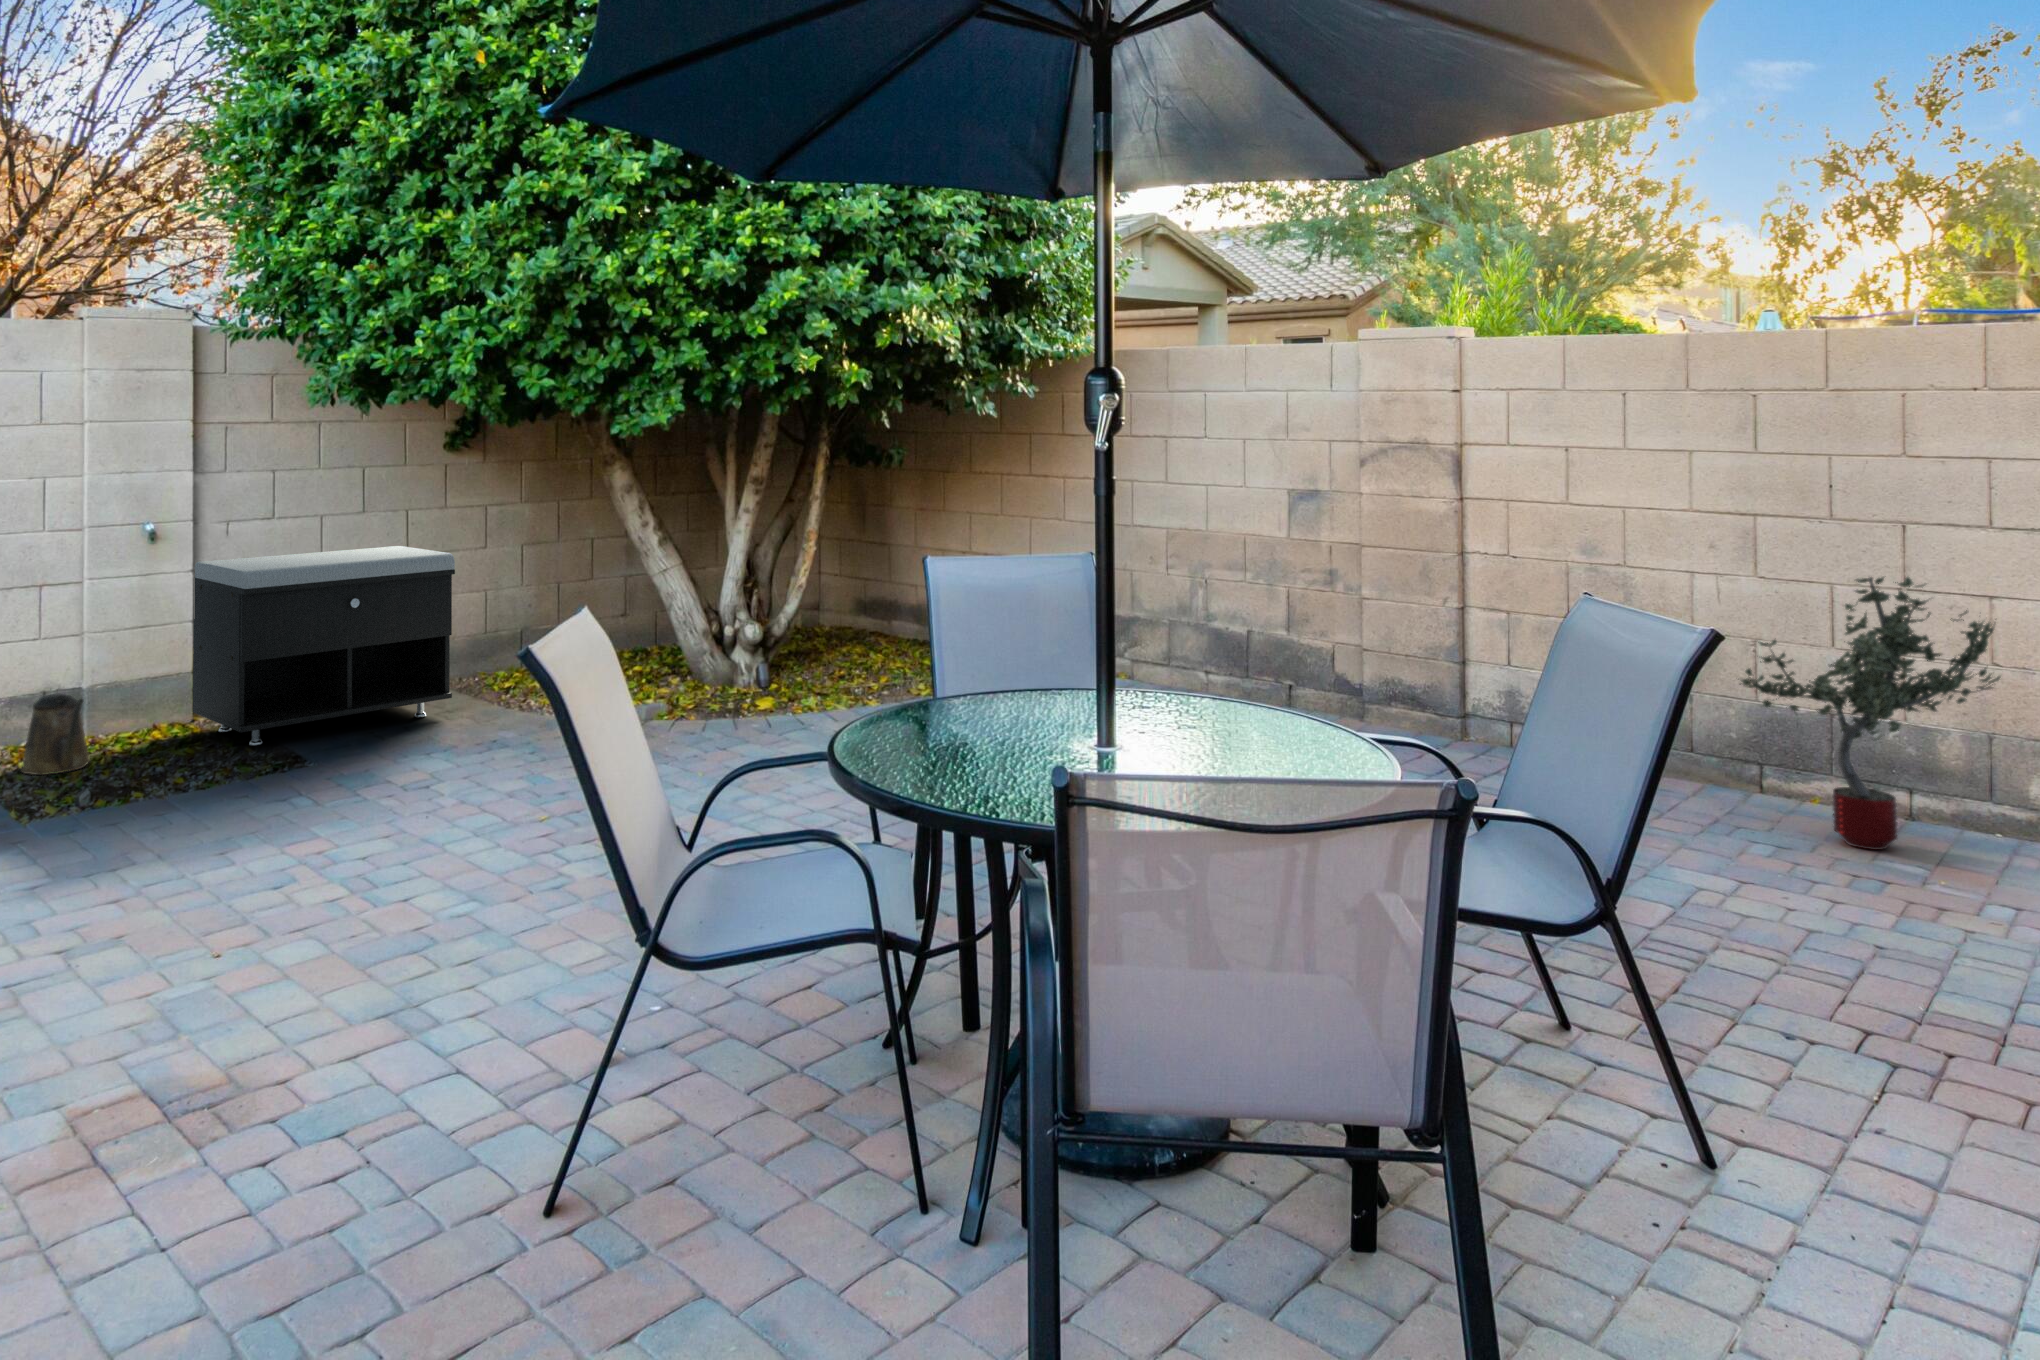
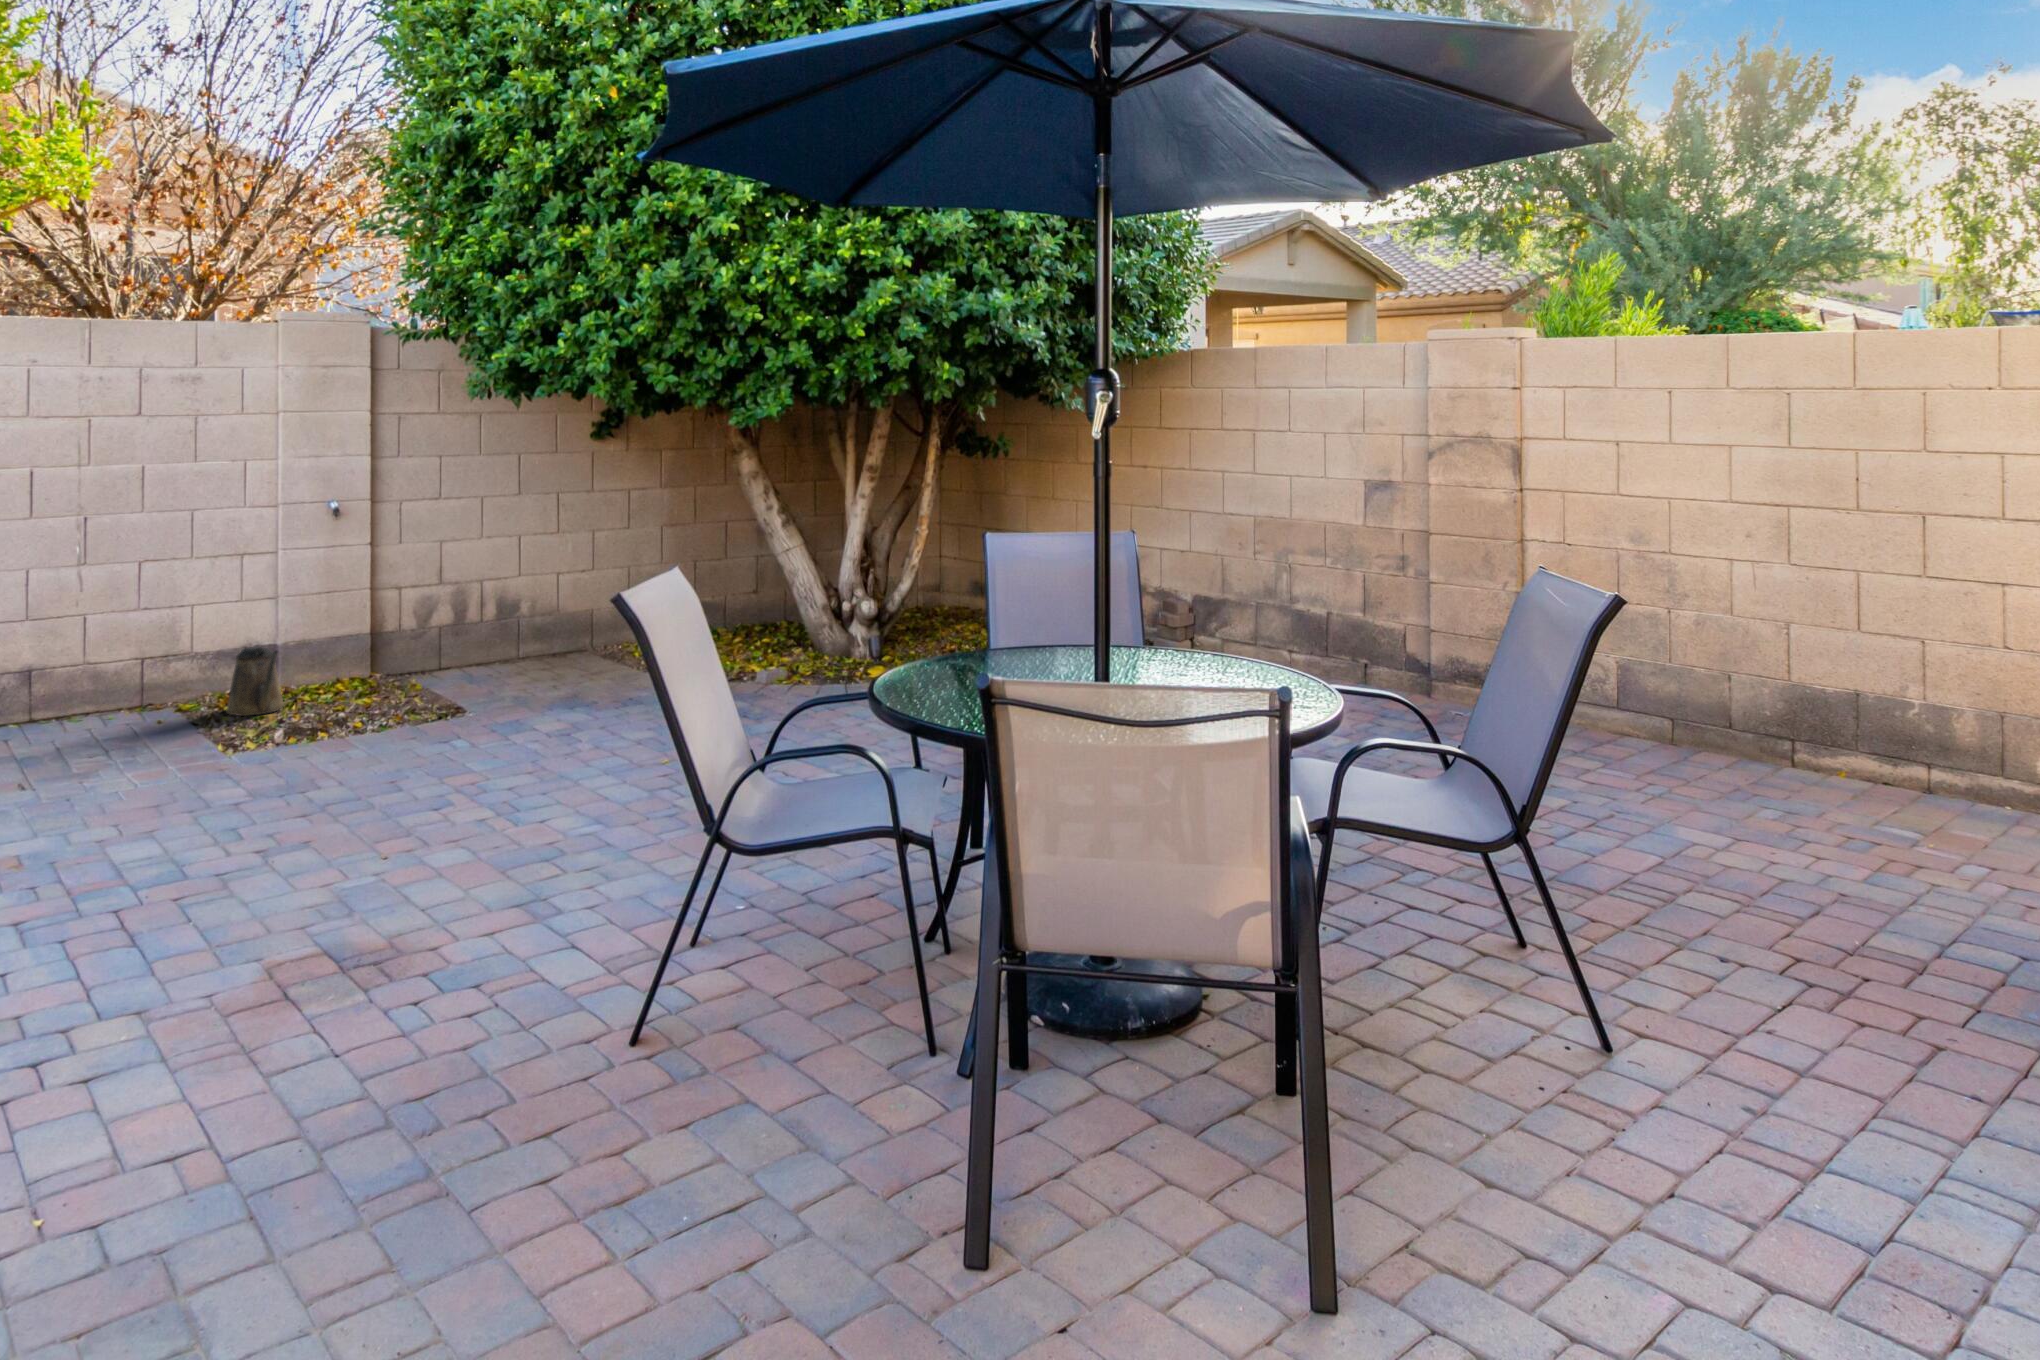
storage bench: present [193,546,455,746] -> none [371,524,598,696]
potted tree: present [1740,577,2000,850] -> none [1746,558,1981,811]

